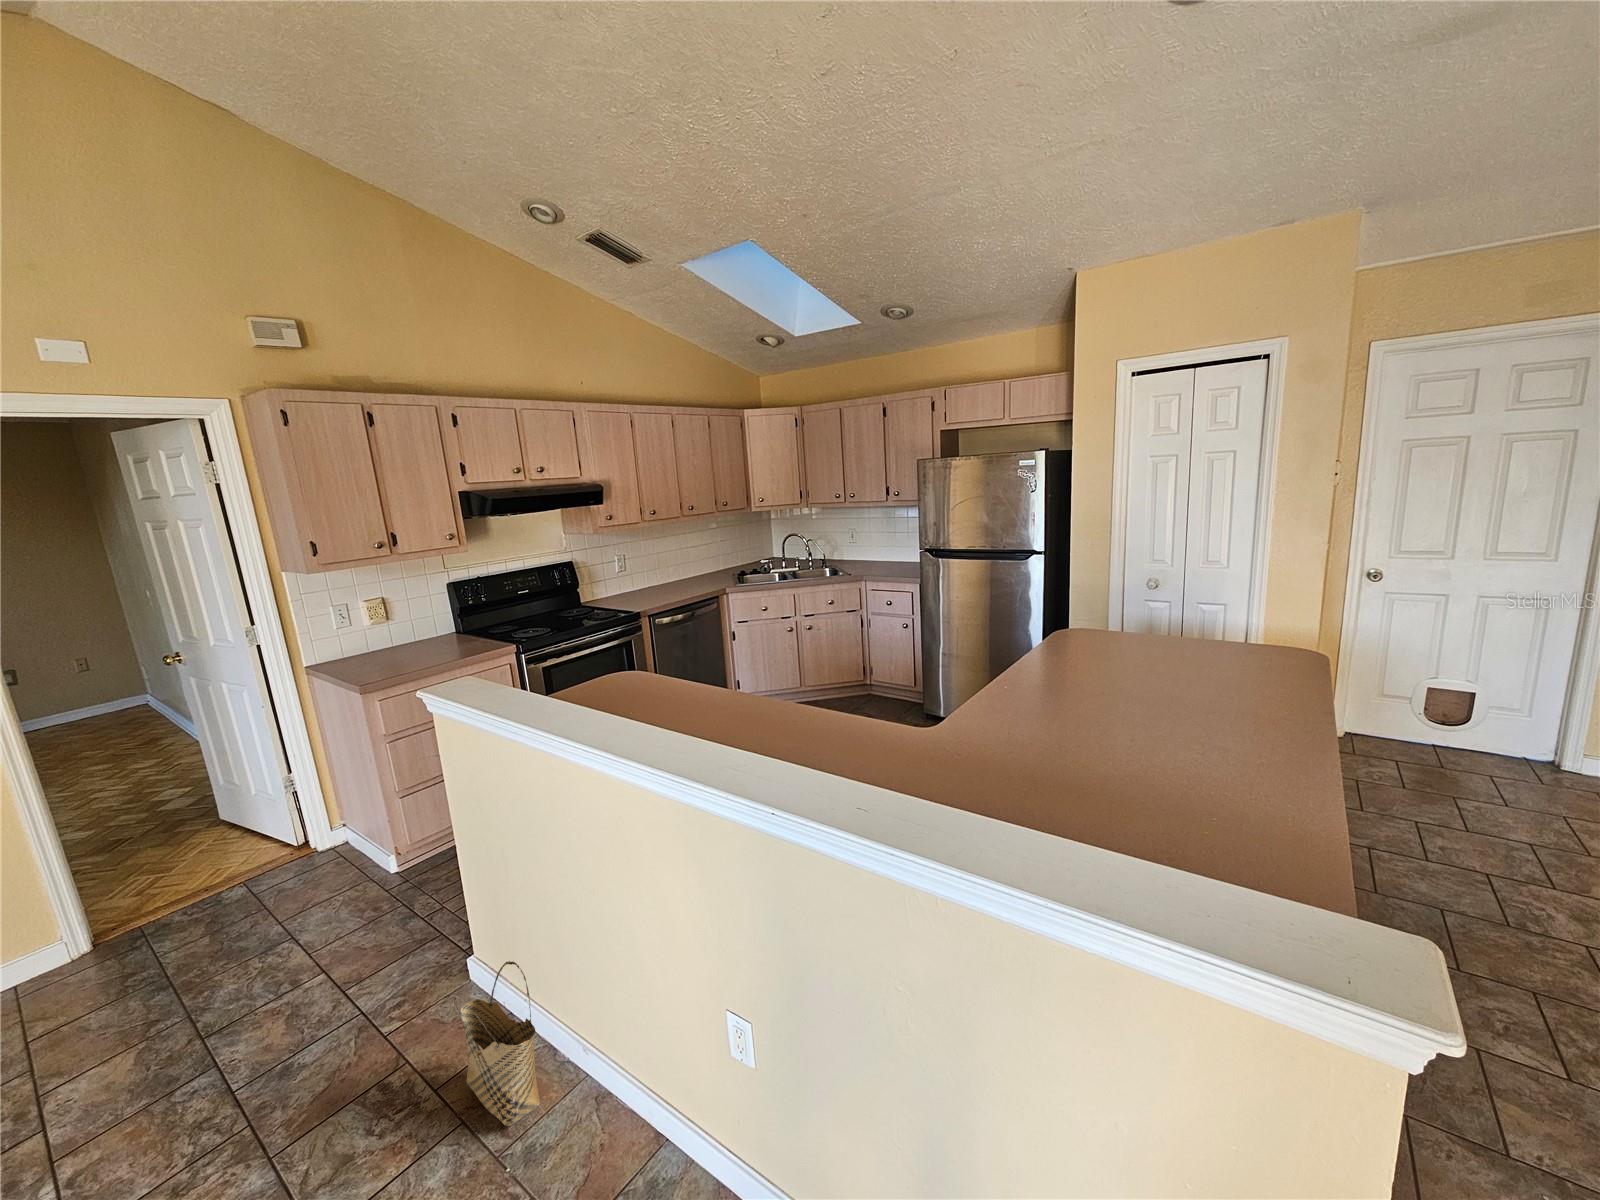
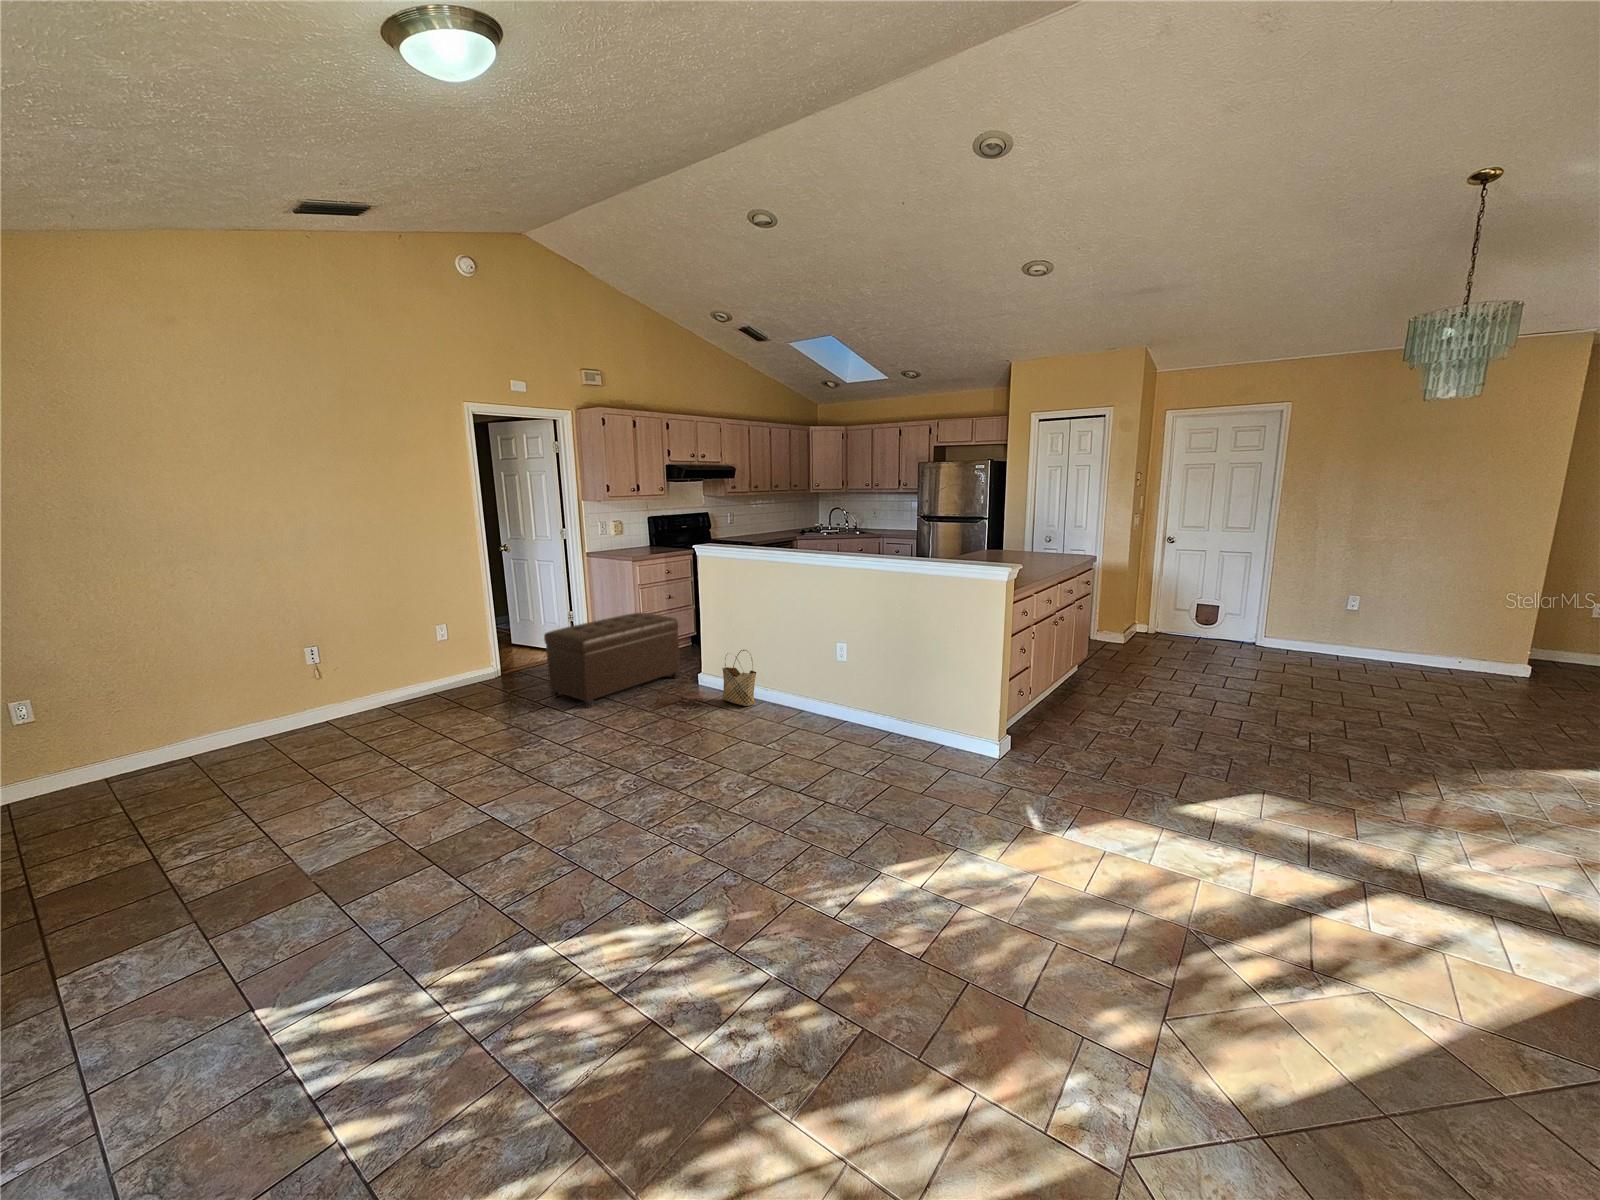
ottoman: none [42,802,440,1138] -> present [544,612,680,708]

